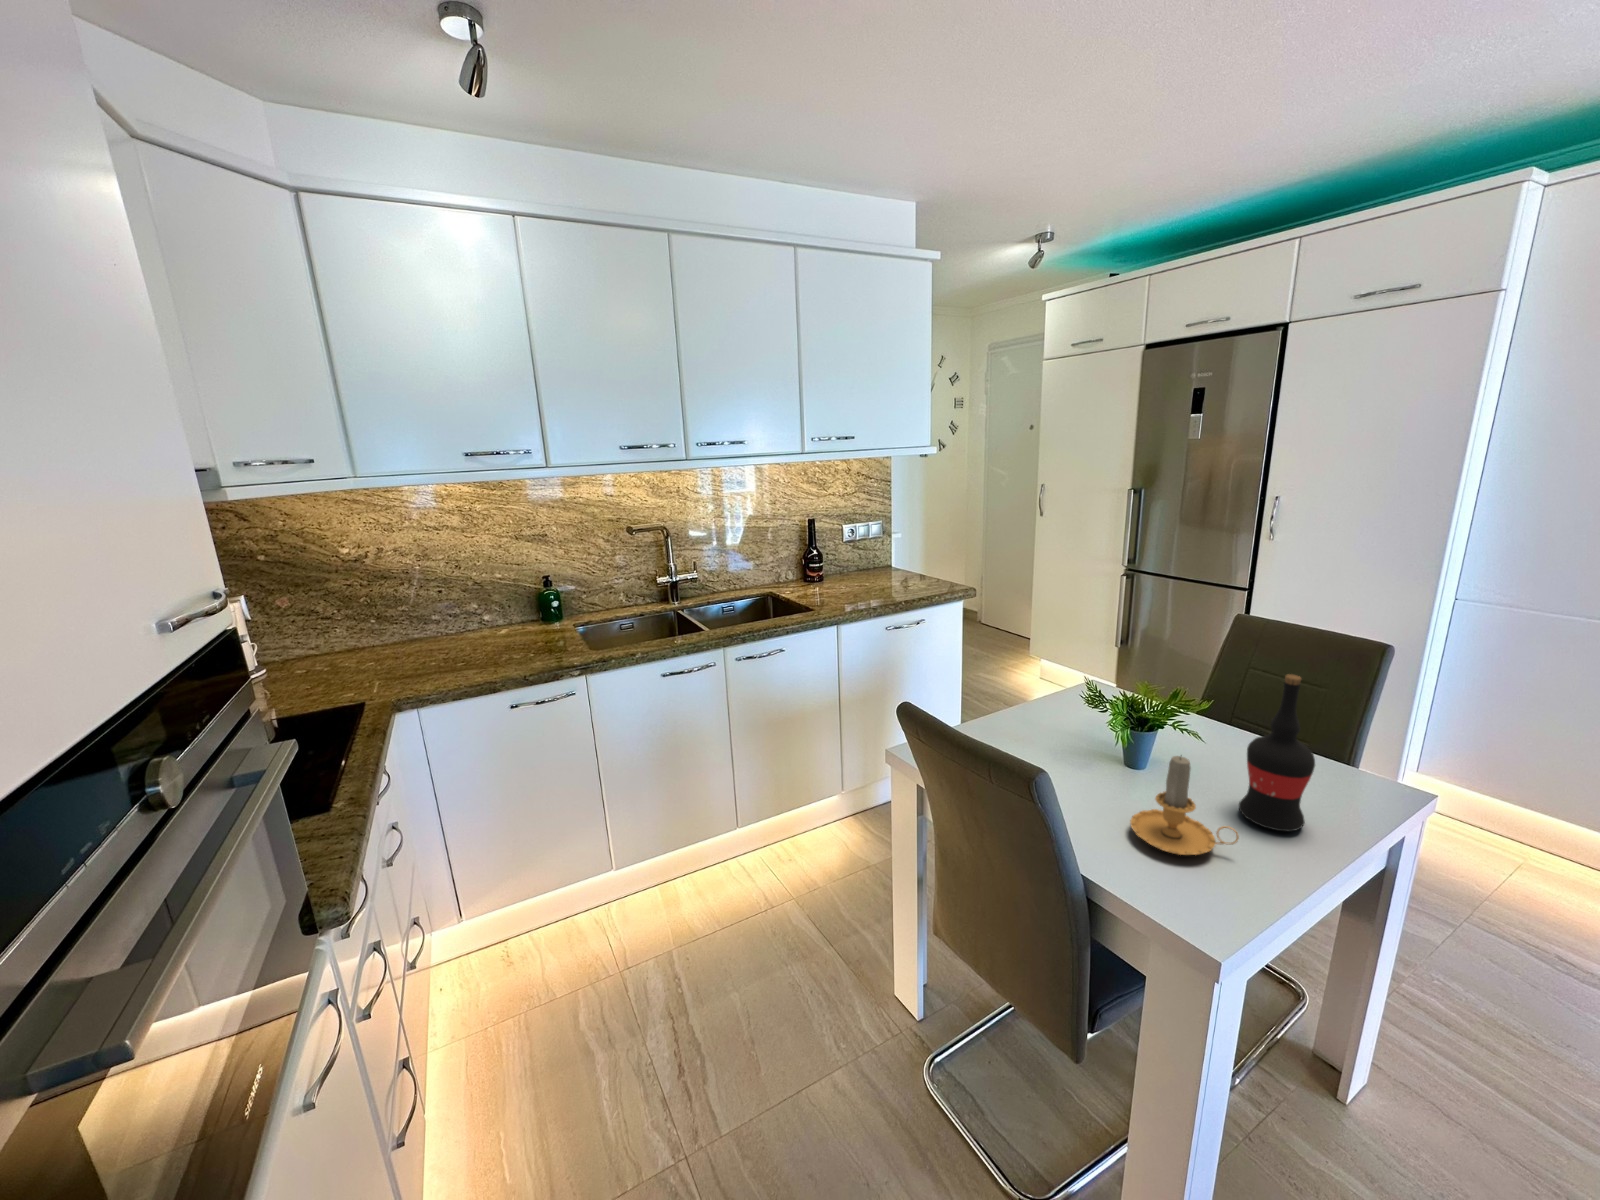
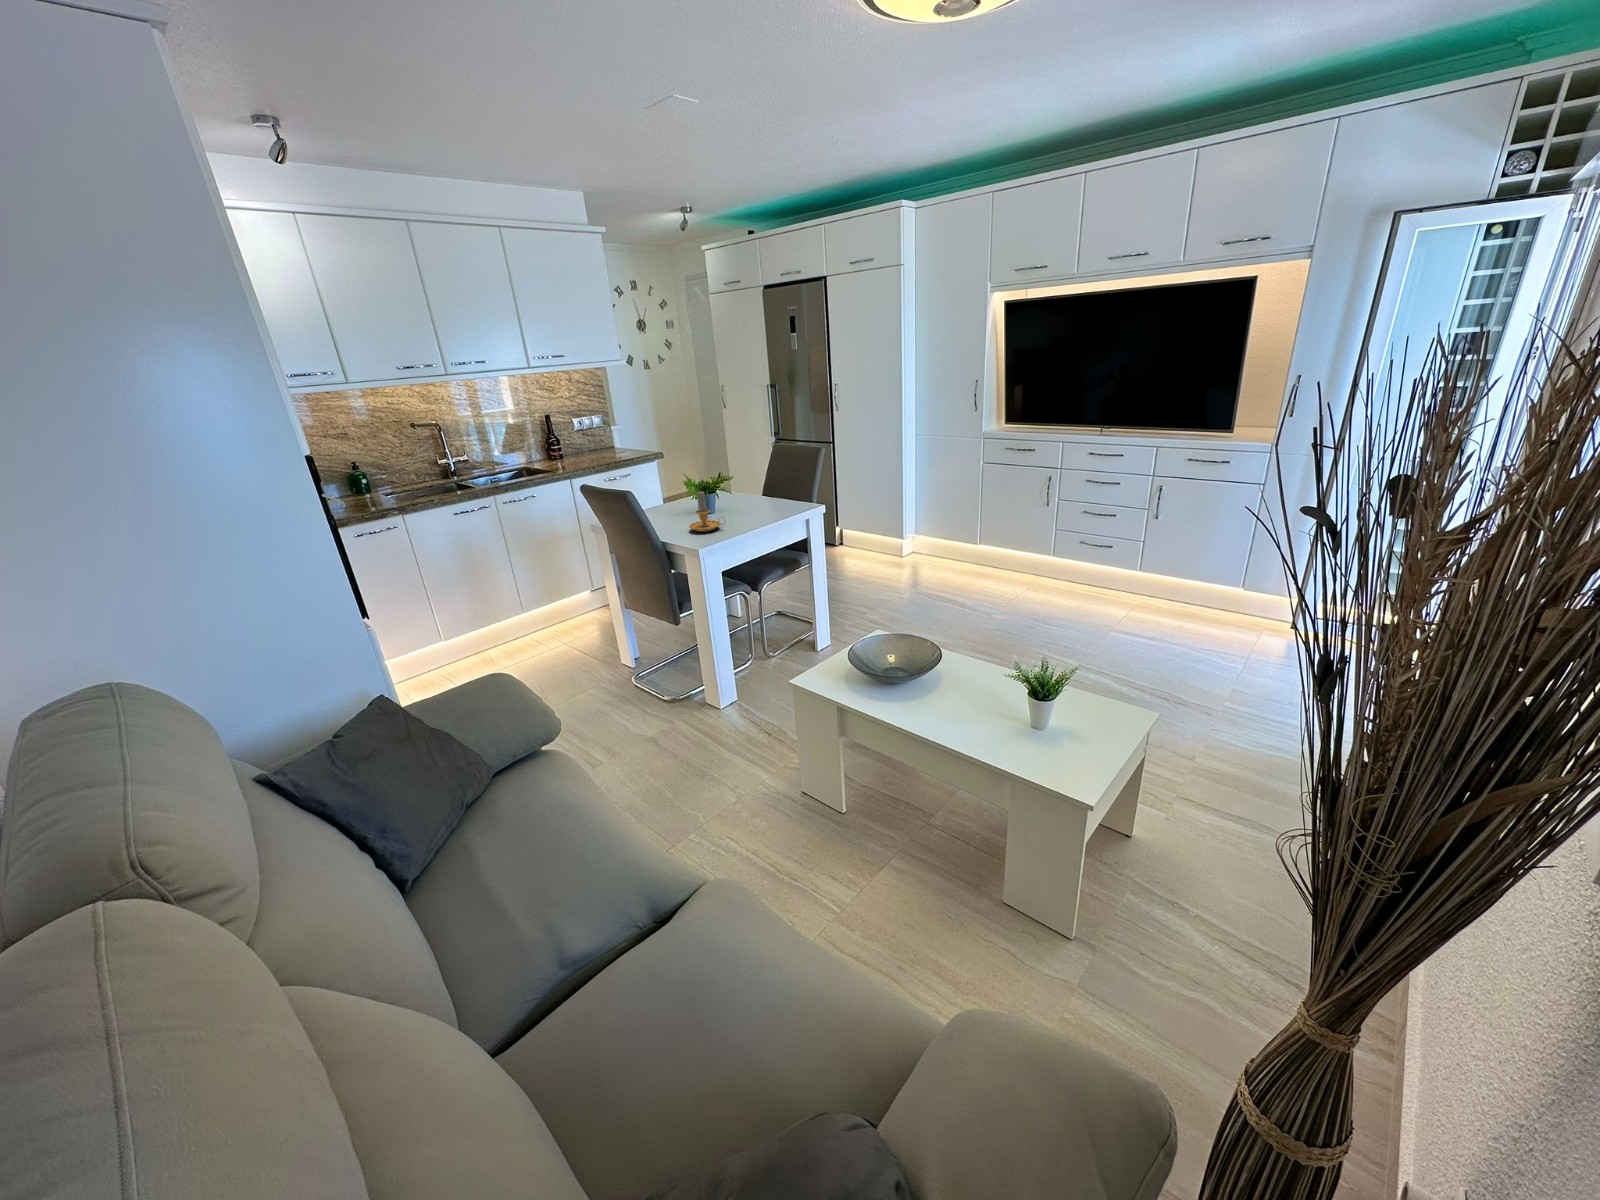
wine bottle: present [1239,674,1315,831] -> none [736,454,761,521]

